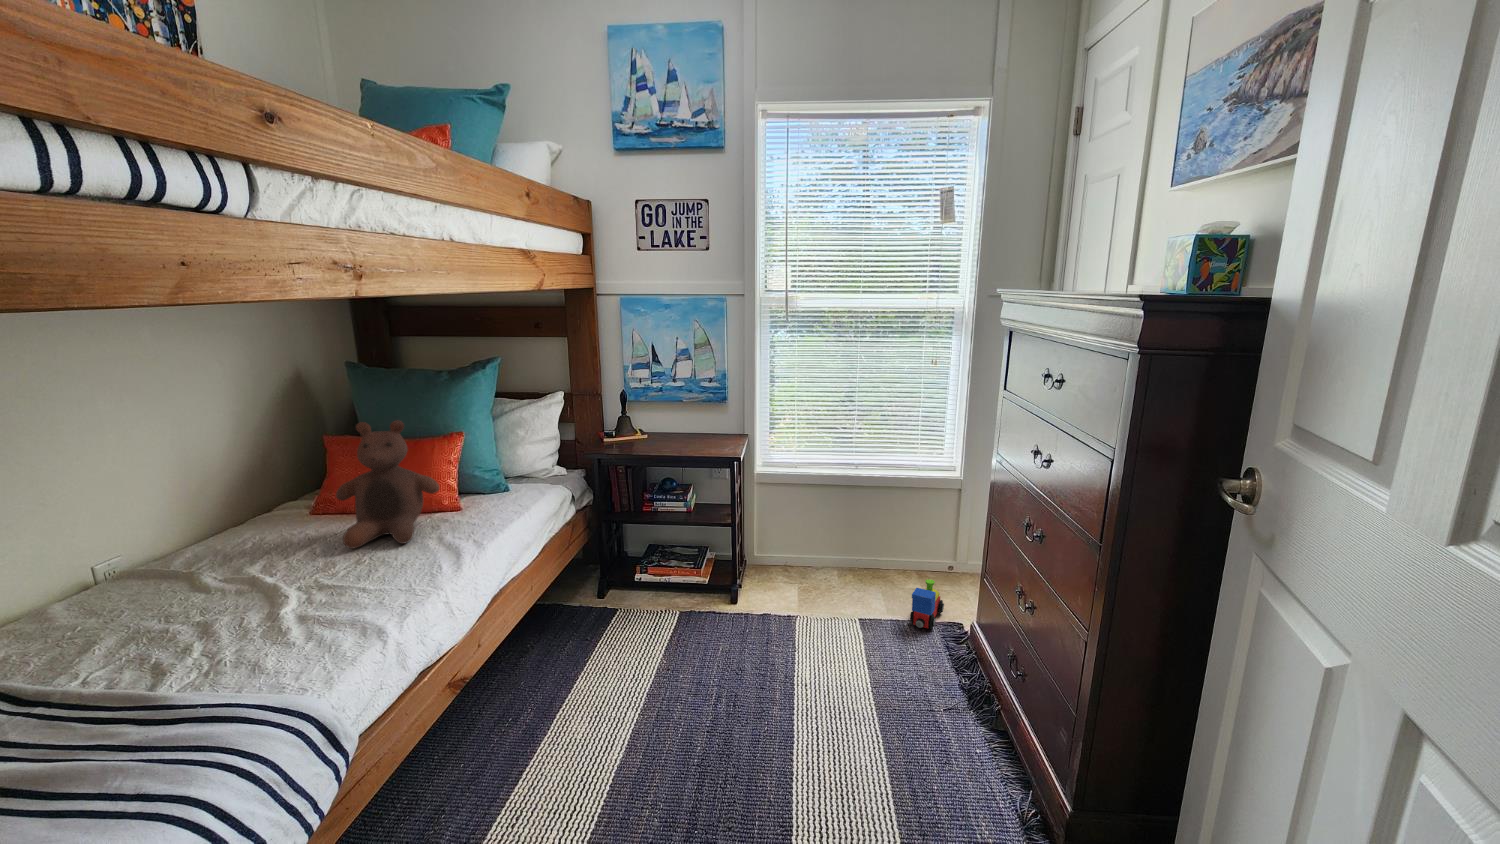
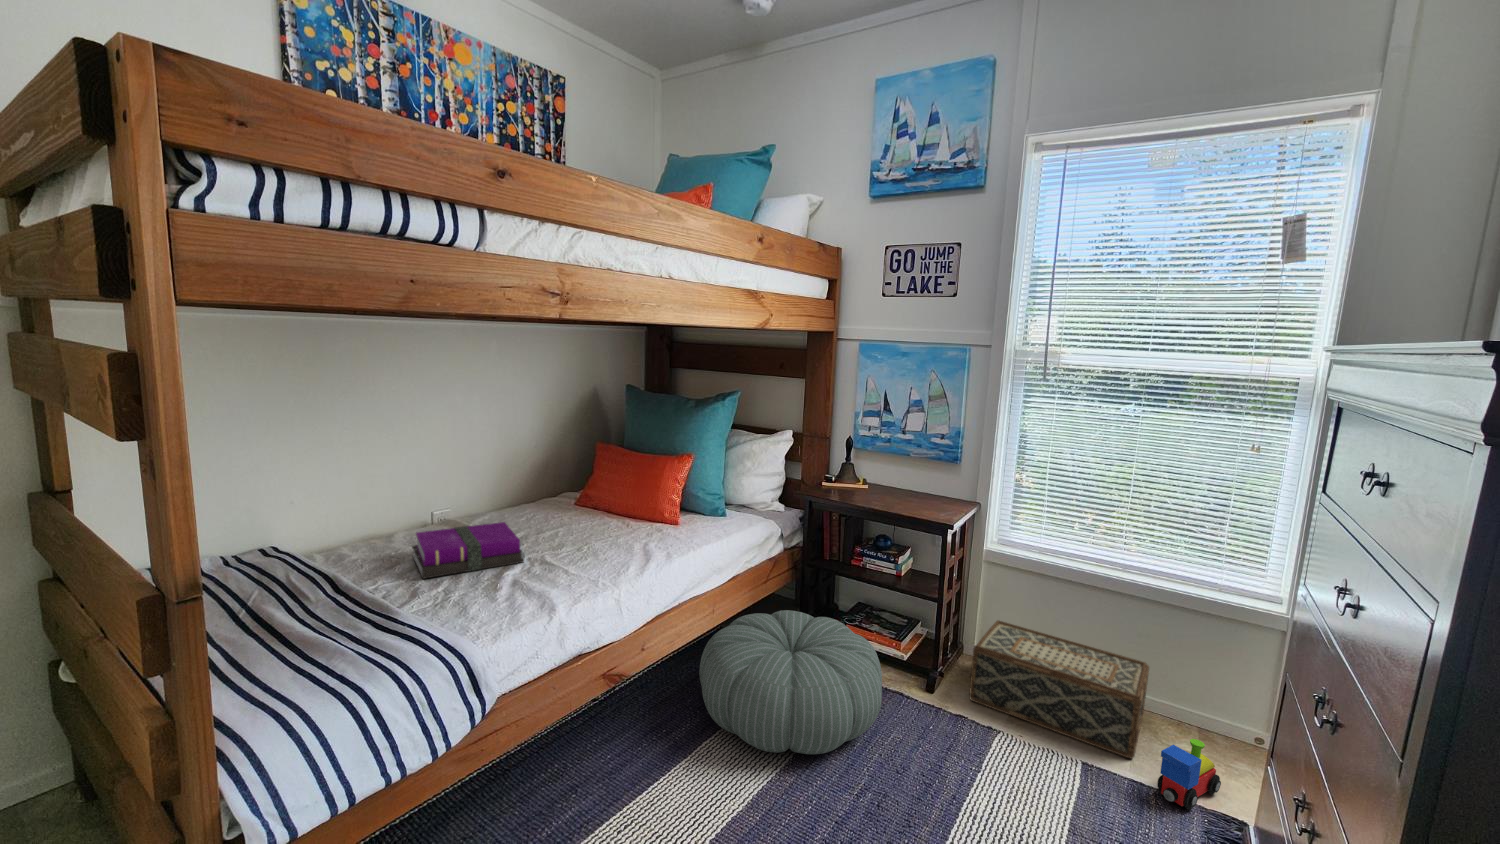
stuffed bear: present [336,420,439,548] -> none [571,433,654,543]
woven basket: none [765,530,891,608] -> present [969,621,1149,759]
notebook: none [113,551,302,647] -> present [412,522,524,579]
pouf: none [528,564,710,701] -> present [699,610,882,754]

